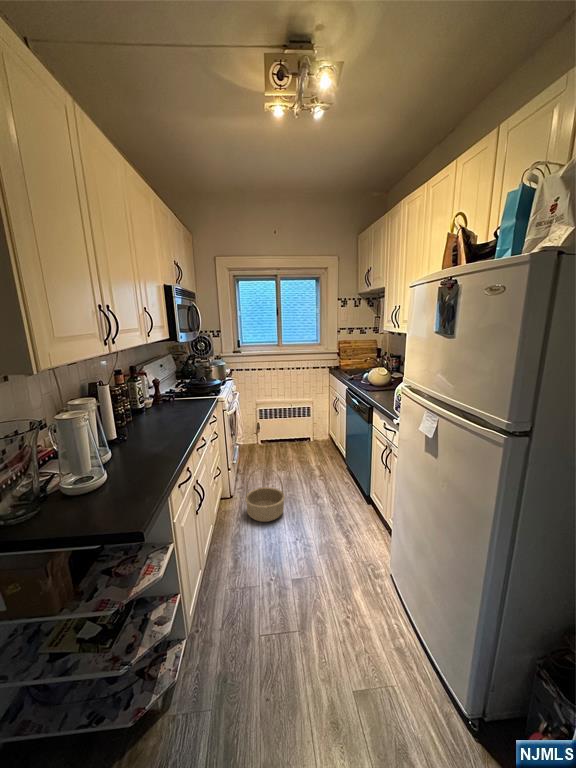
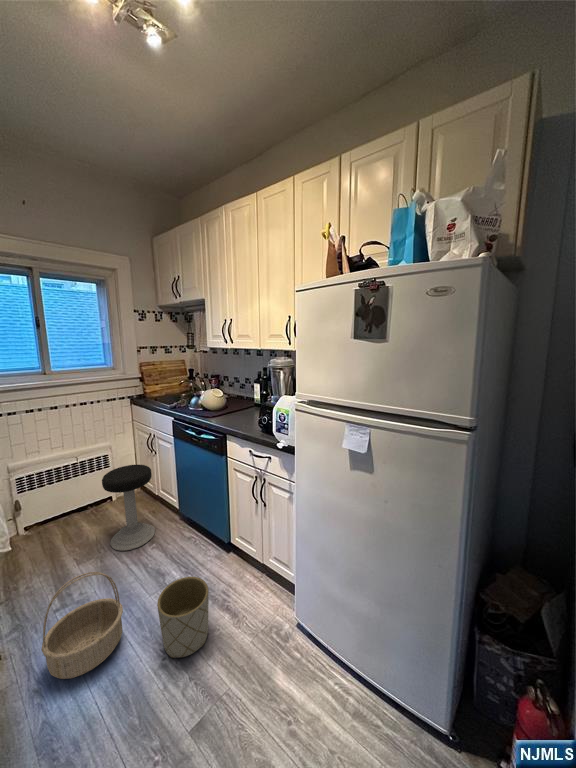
stool: none [296,416,328,474] -> present [102,465,155,551]
planter: none [297,497,331,546] -> present [157,577,208,658]

